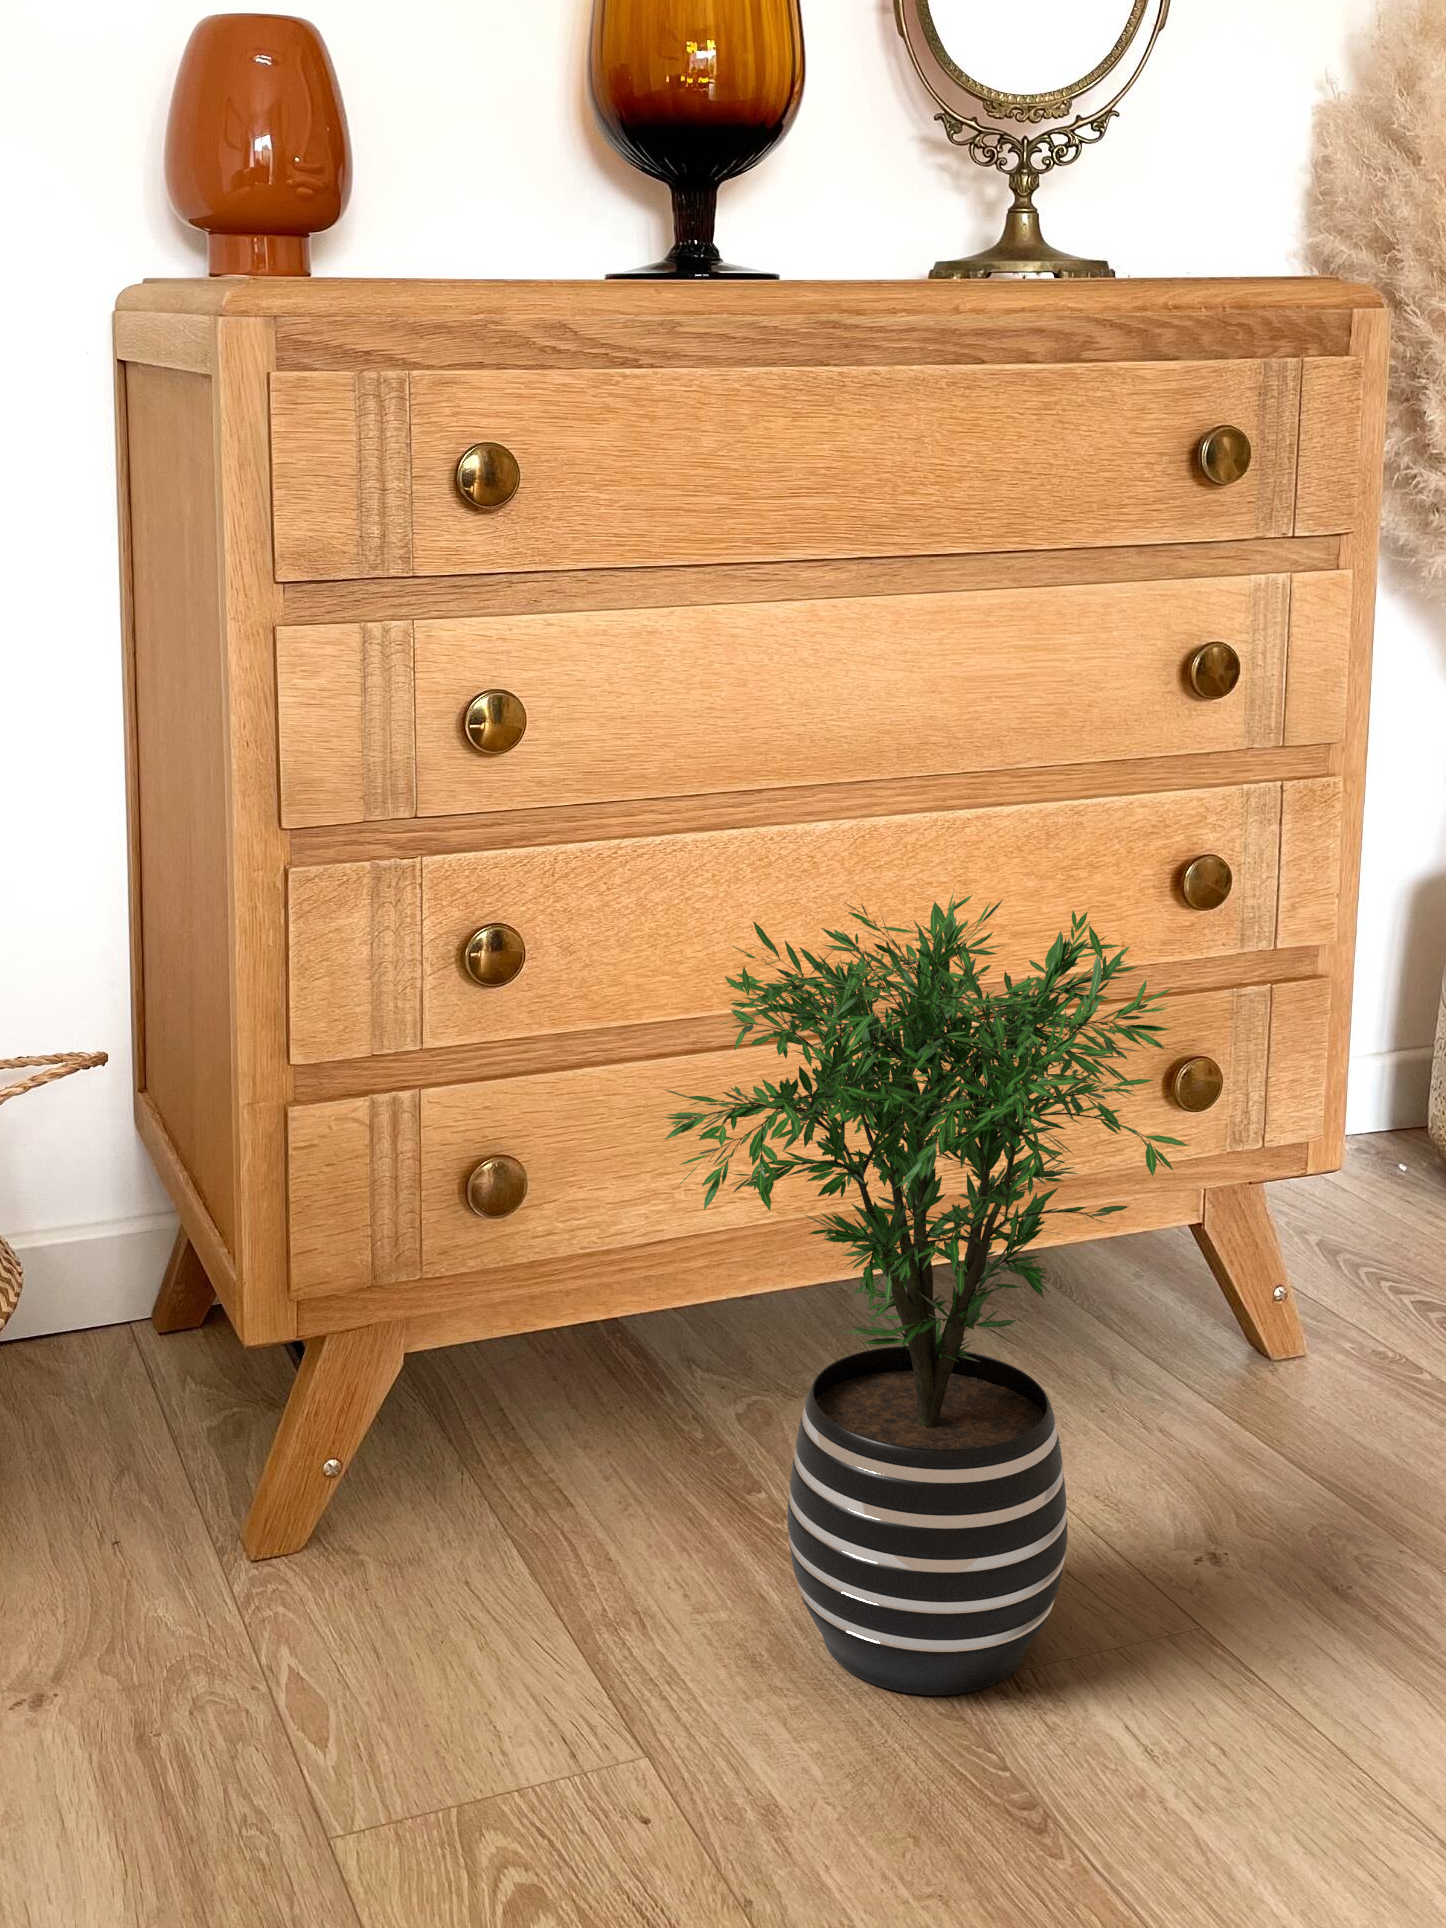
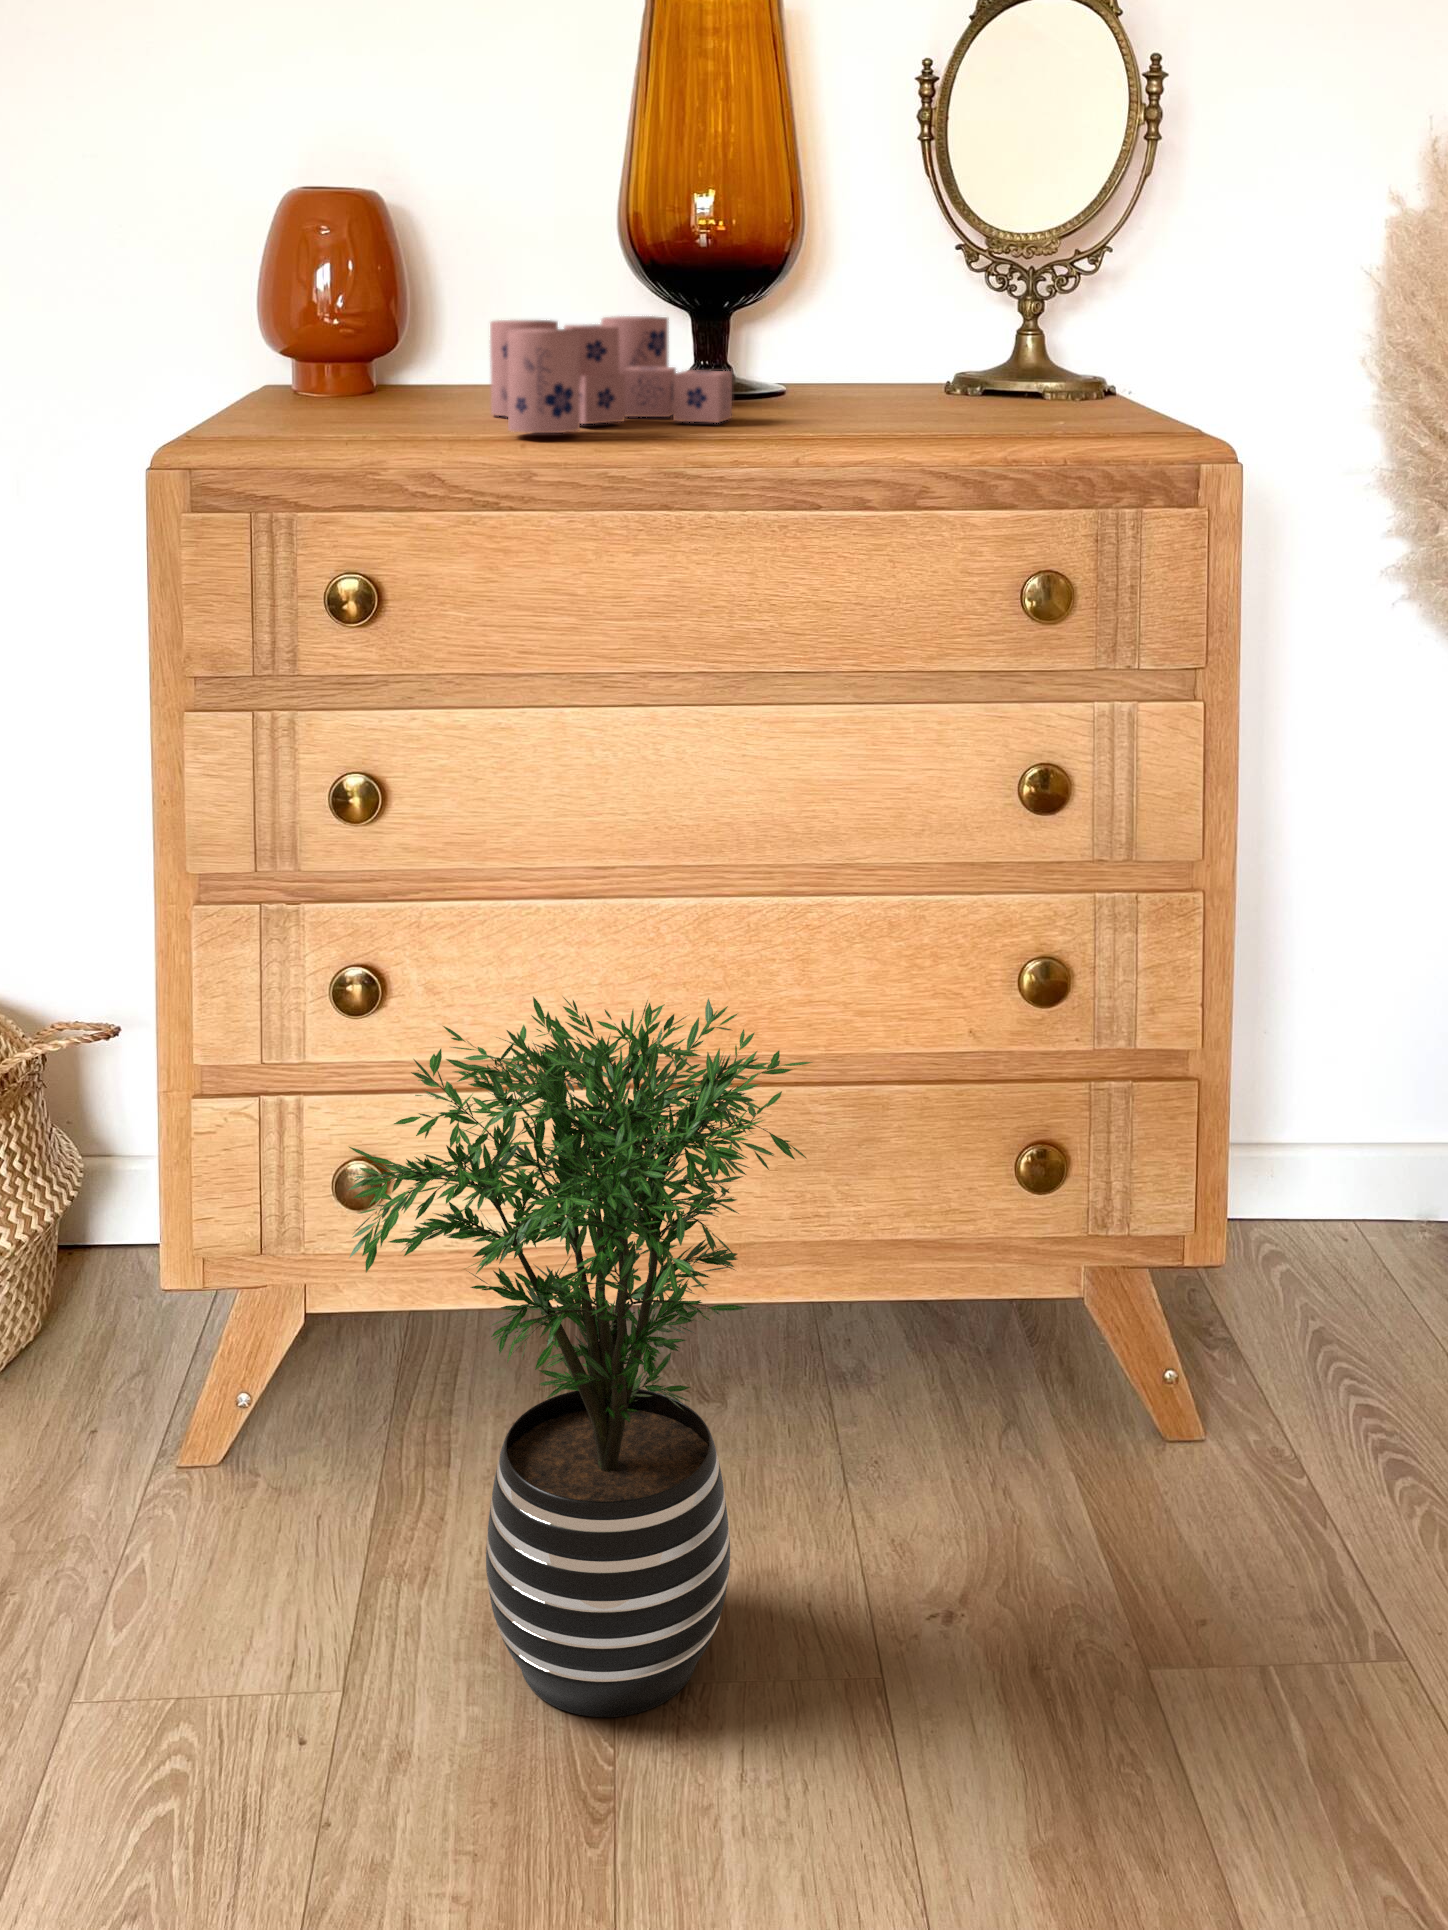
candle: none [528,149,825,275] -> present [490,316,732,433]

